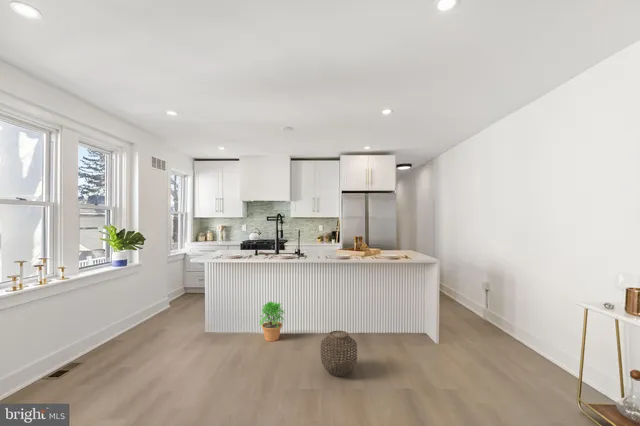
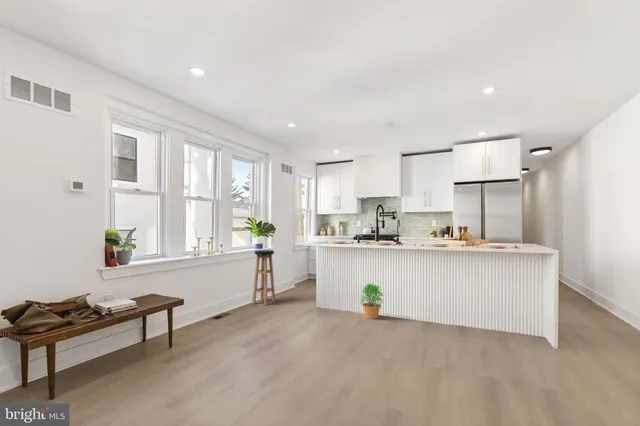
bar stool: none [112,268,147,341] -> present [252,250,275,305]
woven basket: present [321,331,357,377] -> none [407,310,443,351]

